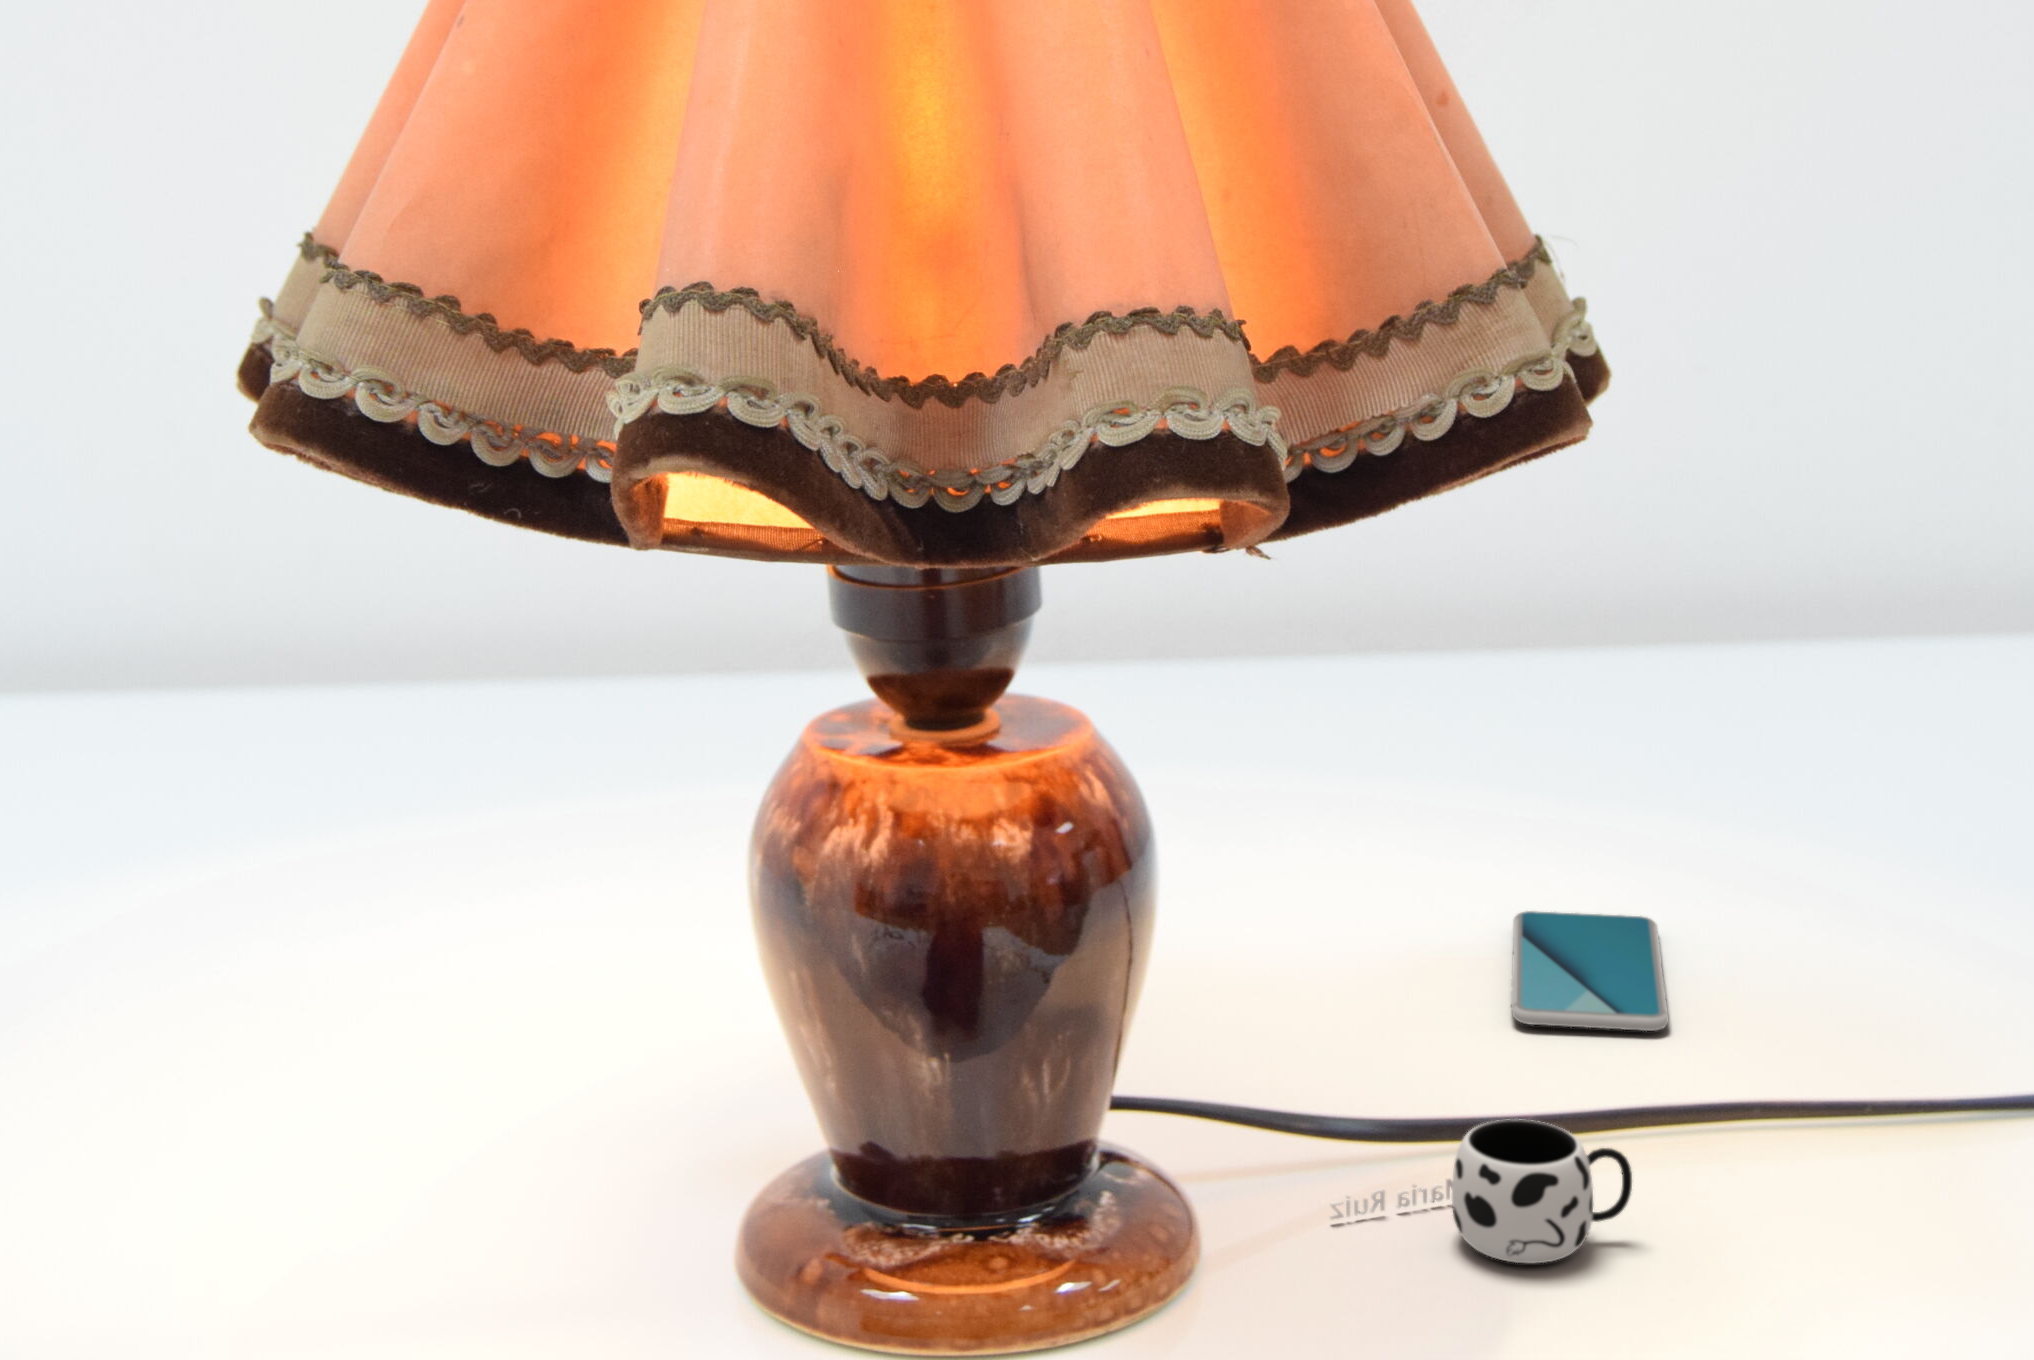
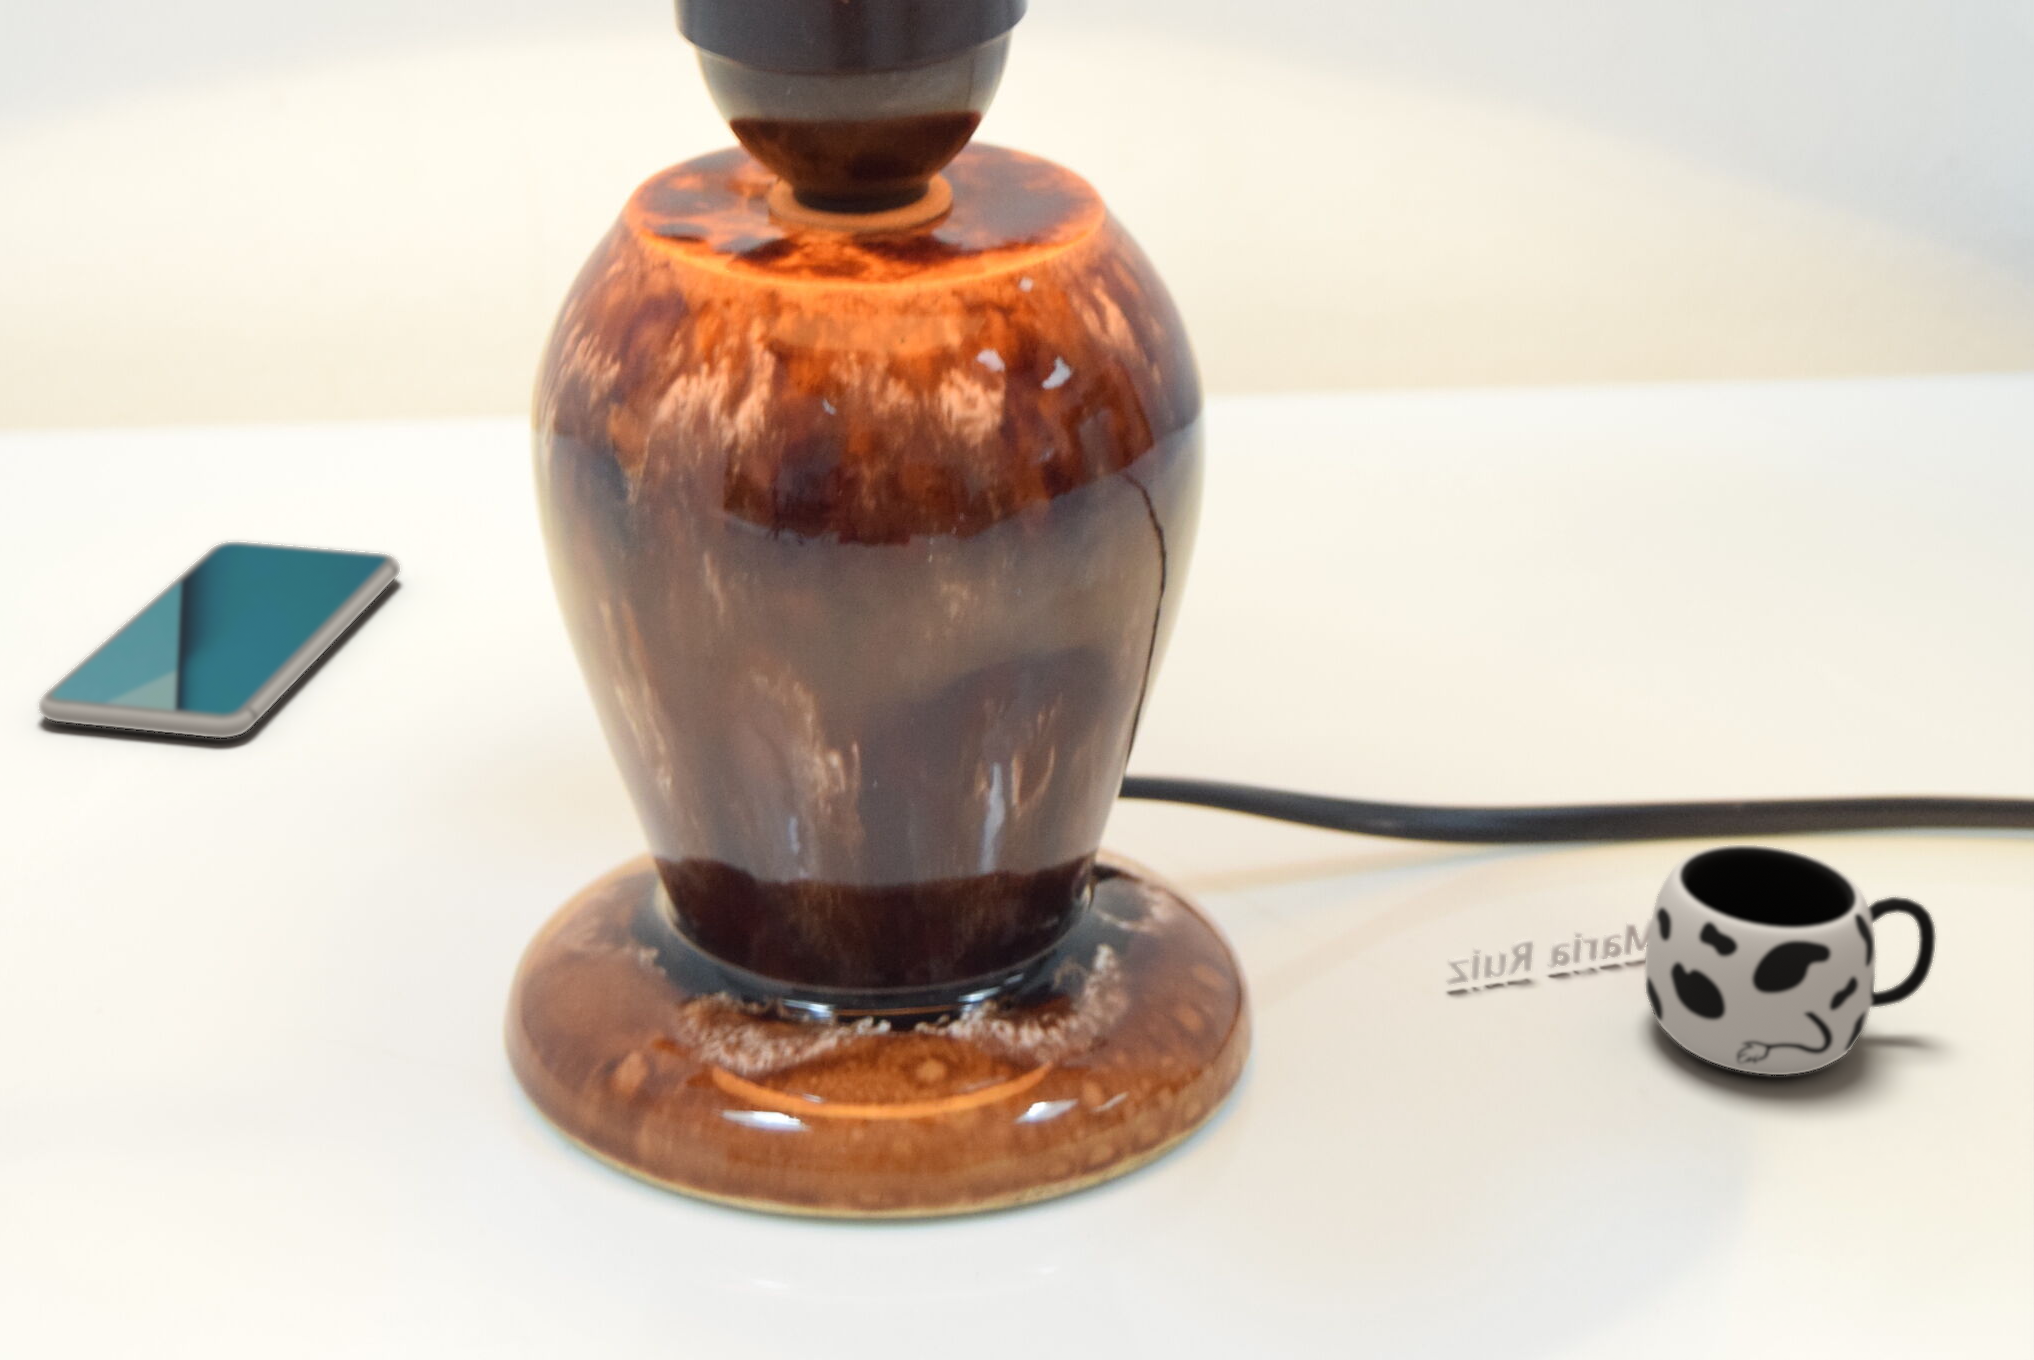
smartphone: present [1511,911,1669,1031] -> present [39,542,400,738]

